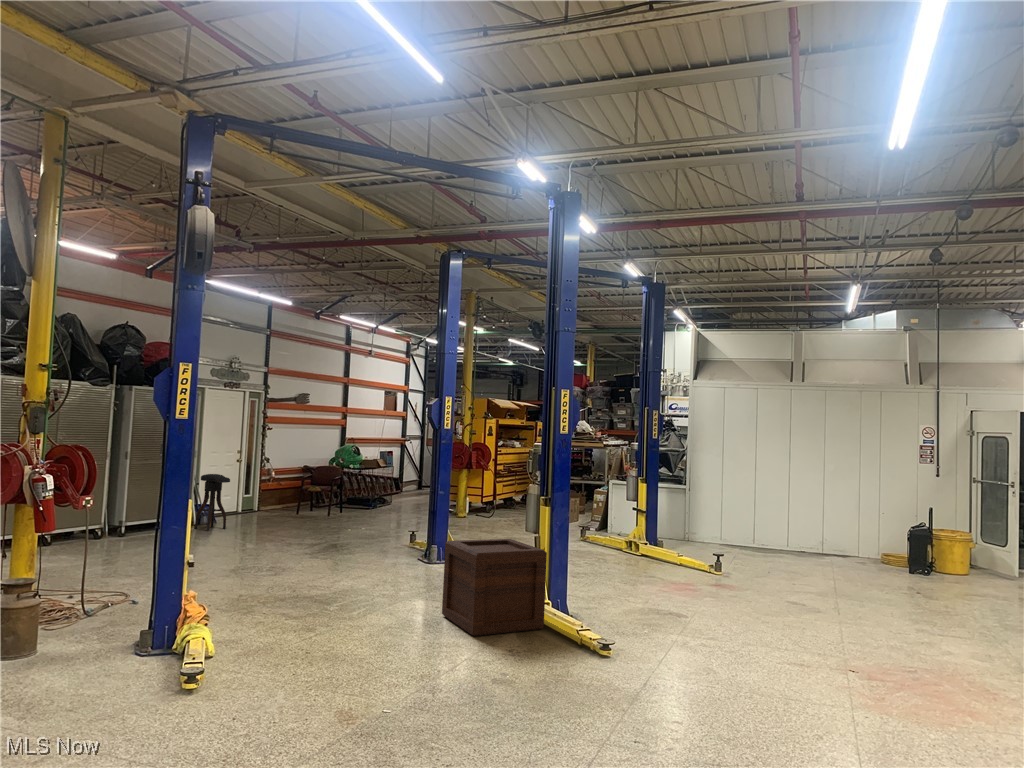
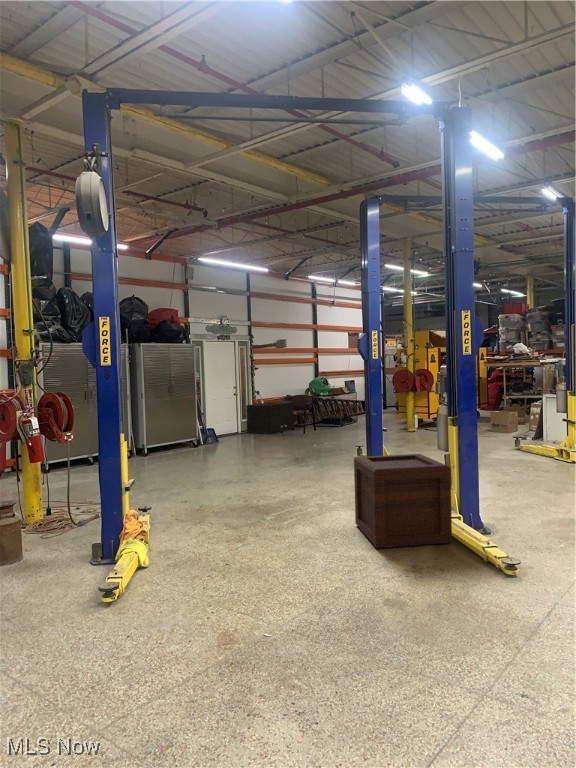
storage cabinet: none [252,473,316,515] -> present [246,402,294,434]
stool: present [195,474,230,531] -> none [200,406,221,448]

